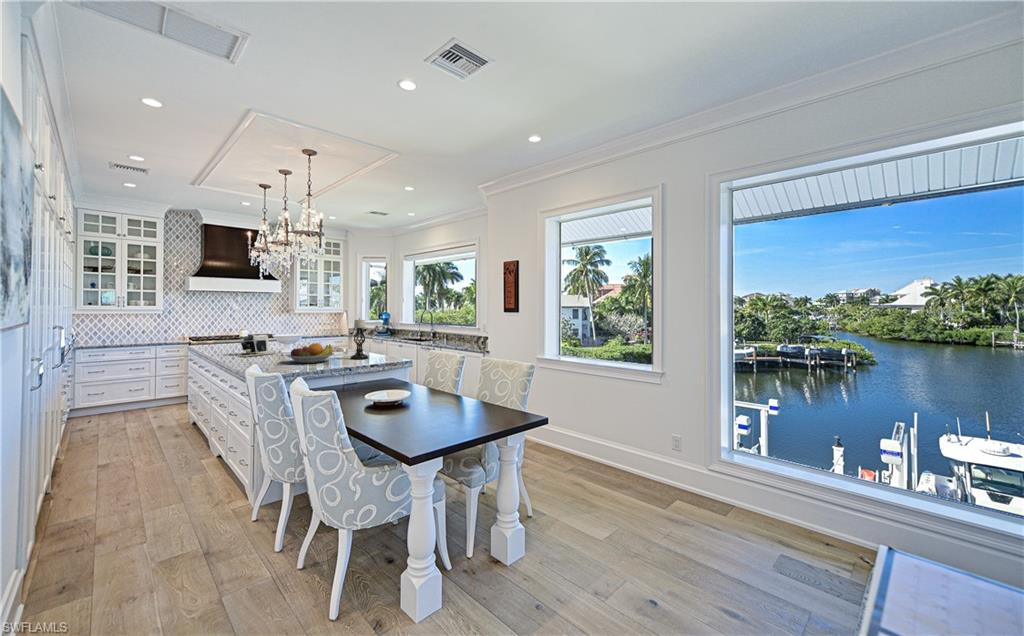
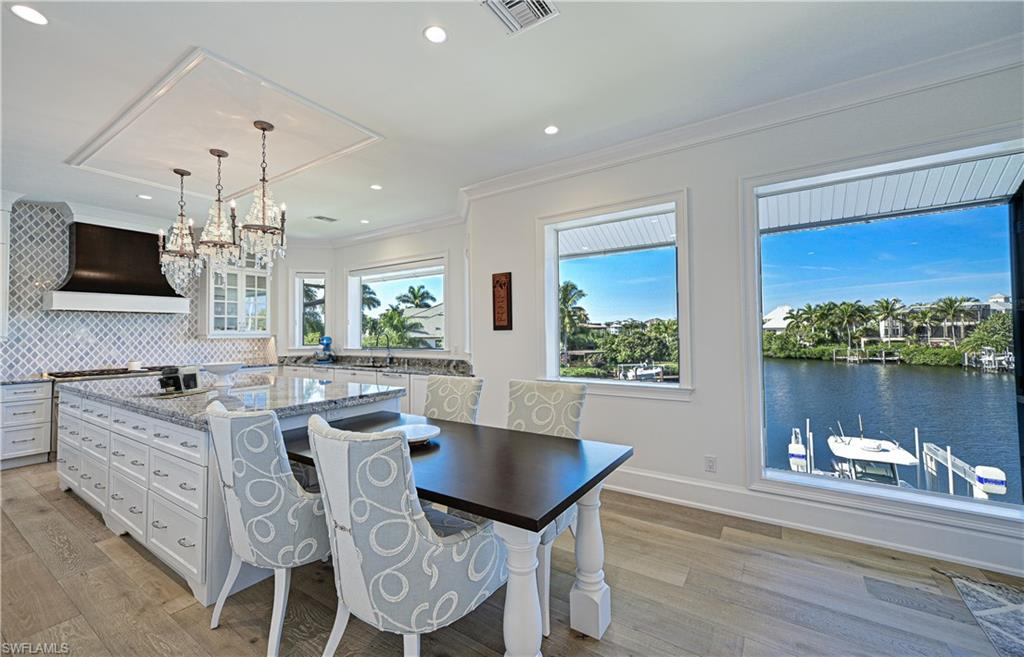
candle holder: present [350,318,369,360] -> none [331,340,355,394]
fruit bowl: present [286,343,334,363] -> none [244,375,314,403]

